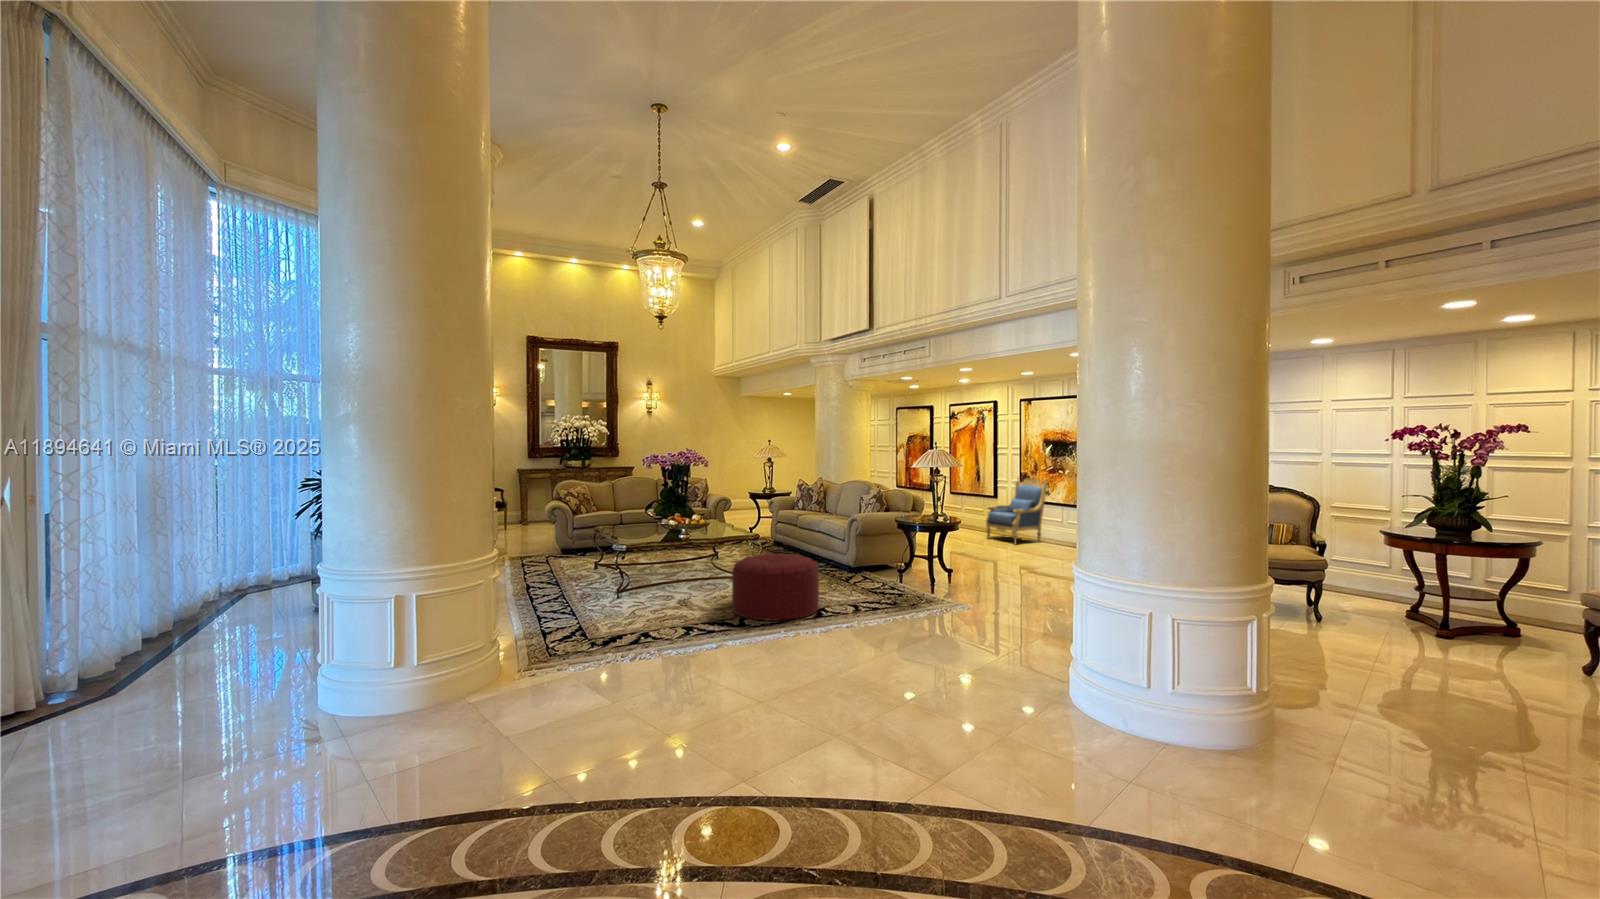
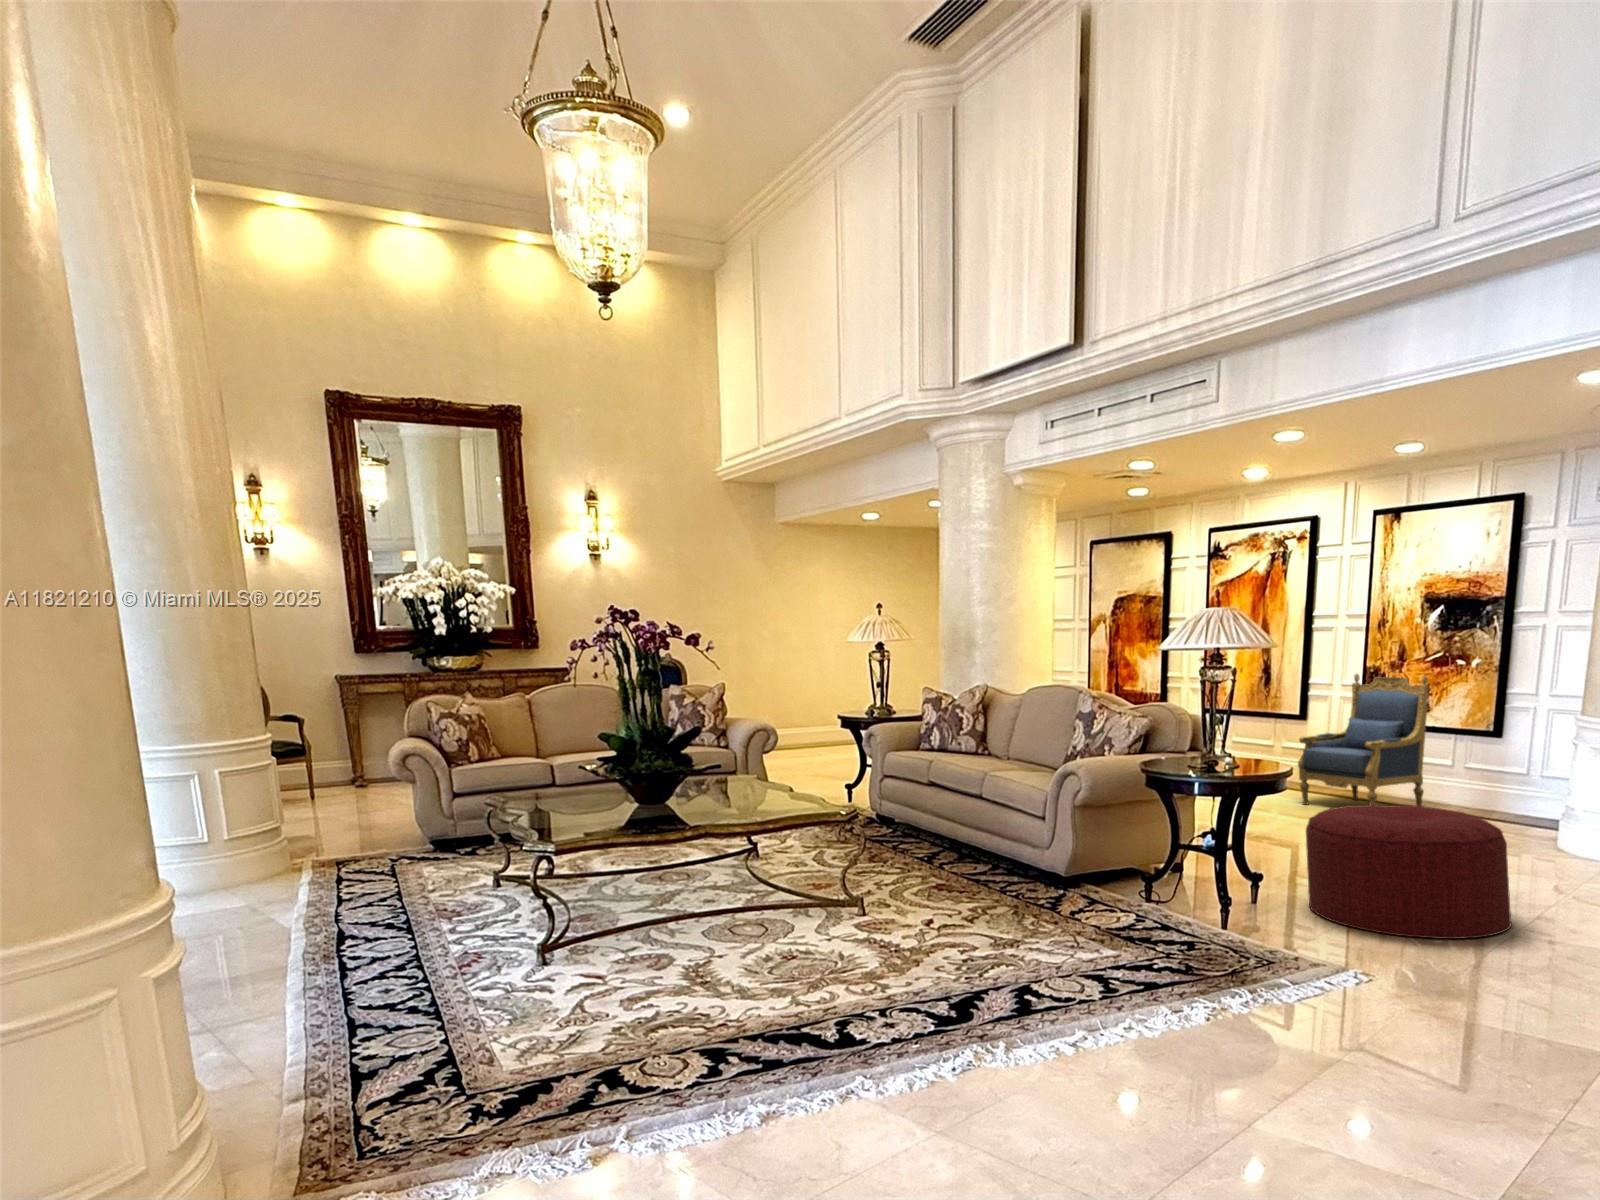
ottoman: present [732,554,819,621] -> present [1306,804,1511,939]

